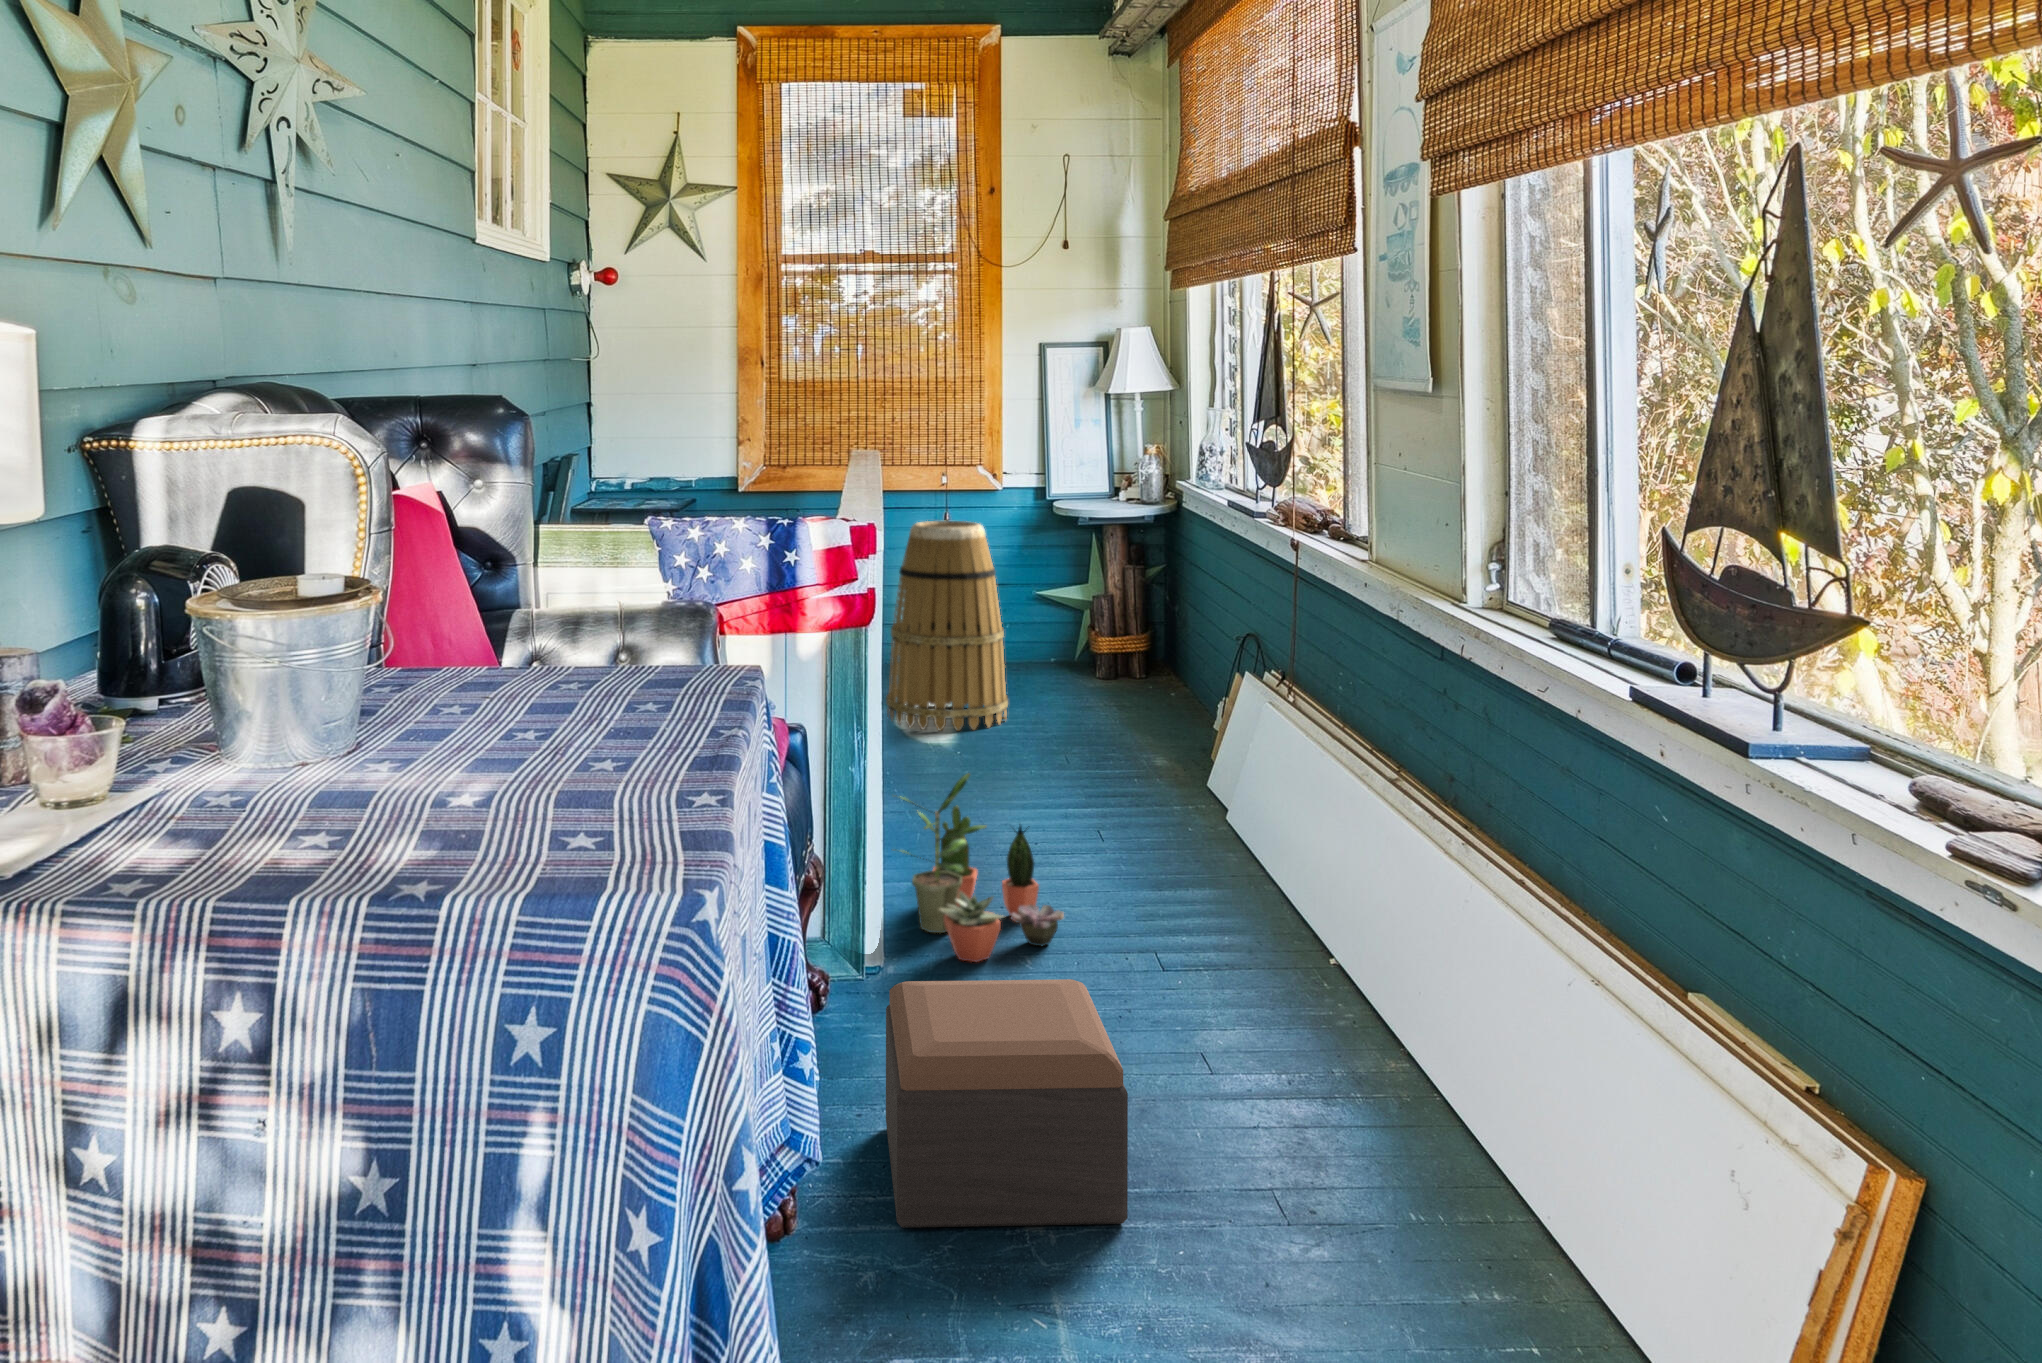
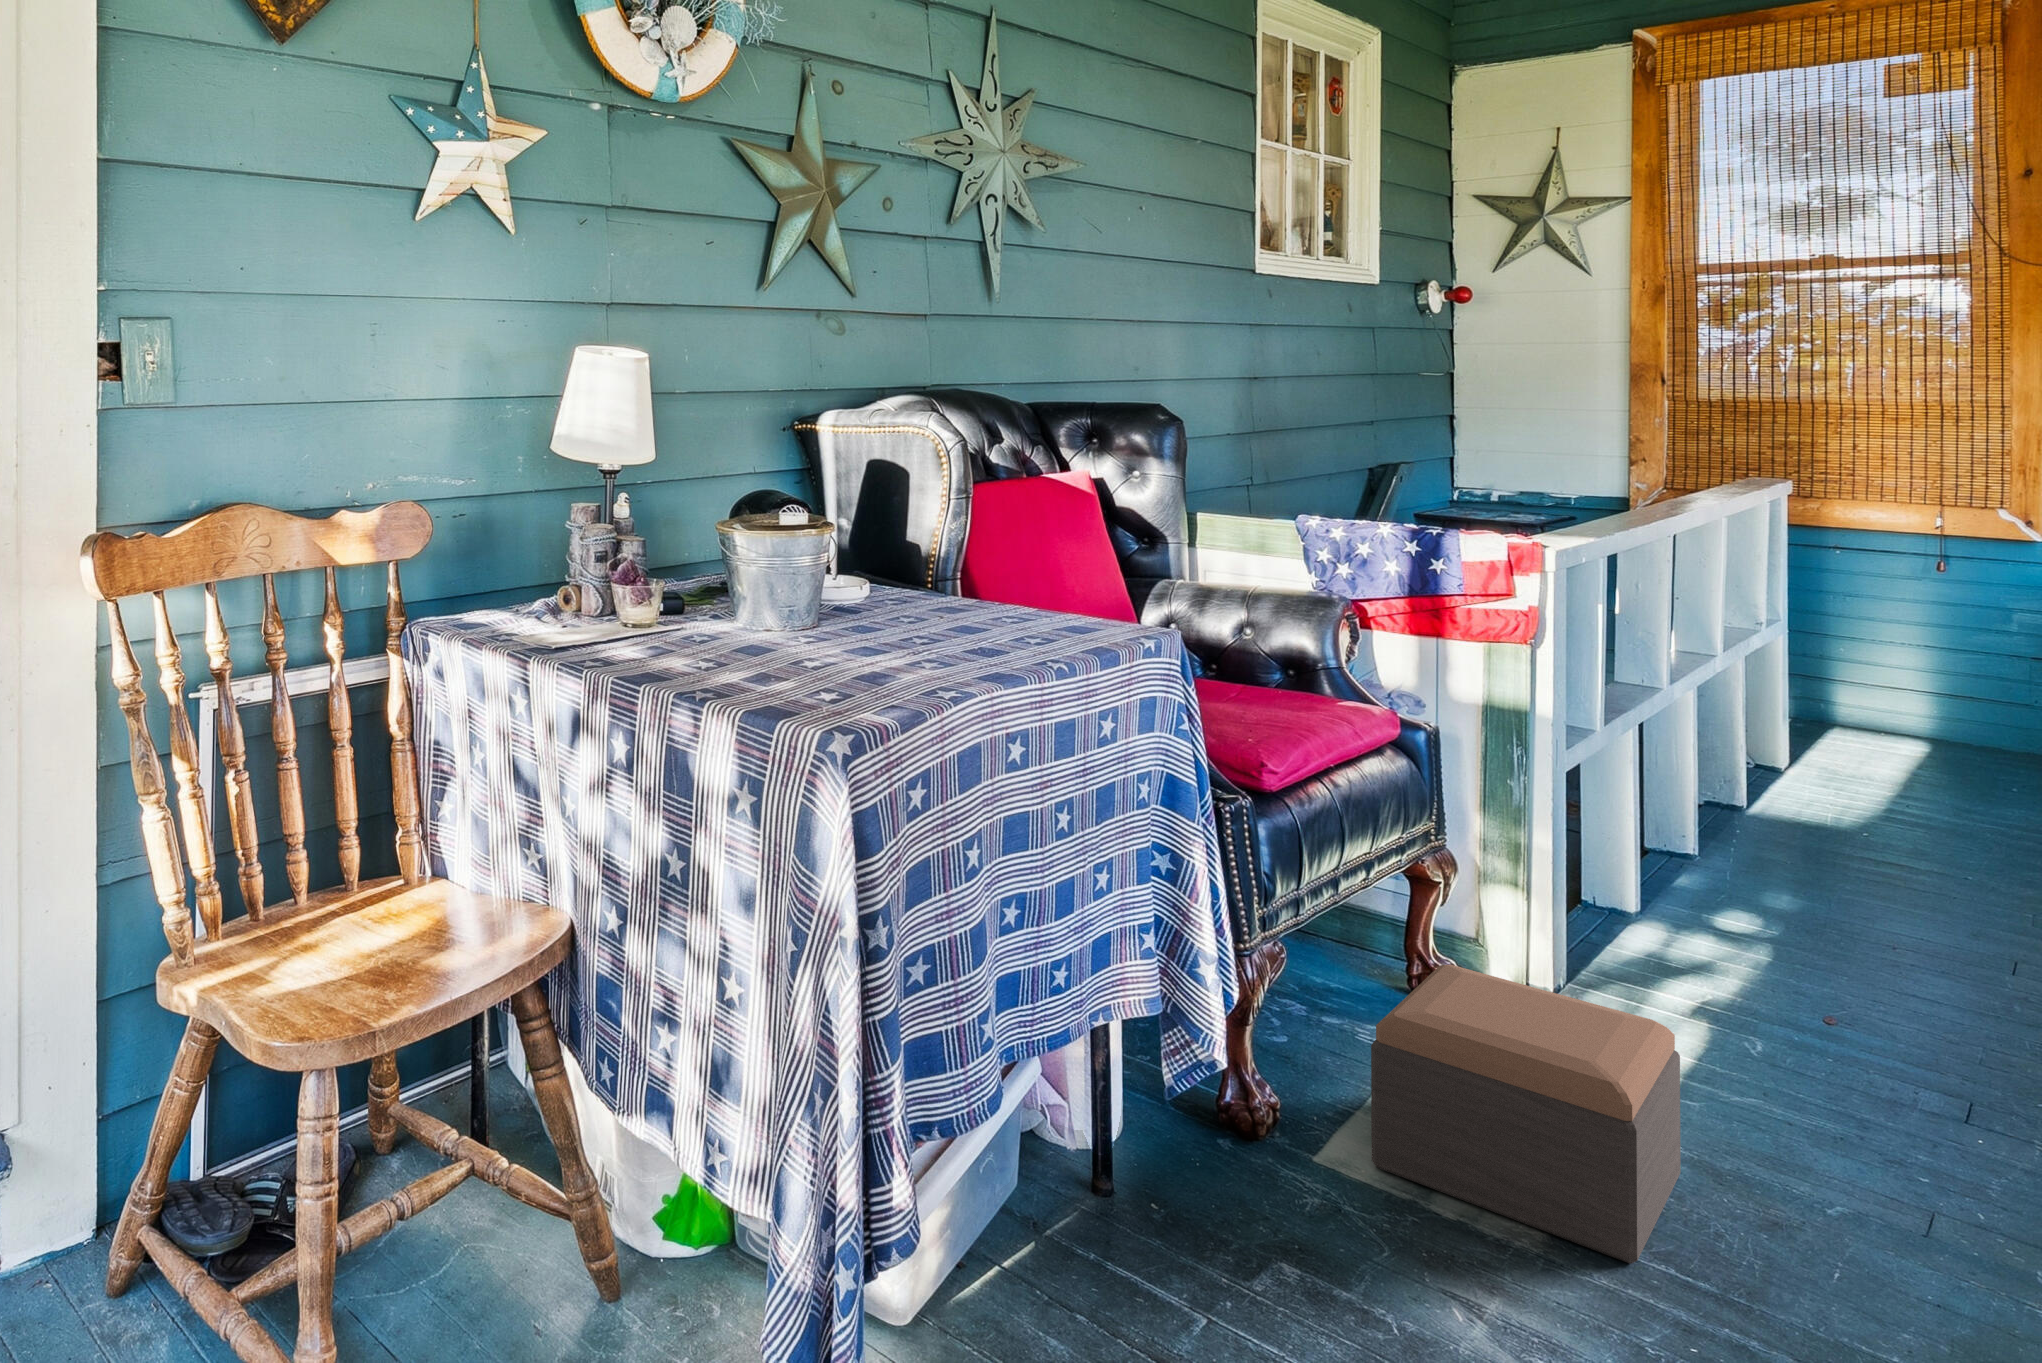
basket: present [886,521,1008,731] -> none [1790,562,1985,814]
potted plant: present [901,773,1064,962] -> none [1604,817,1823,1026]

